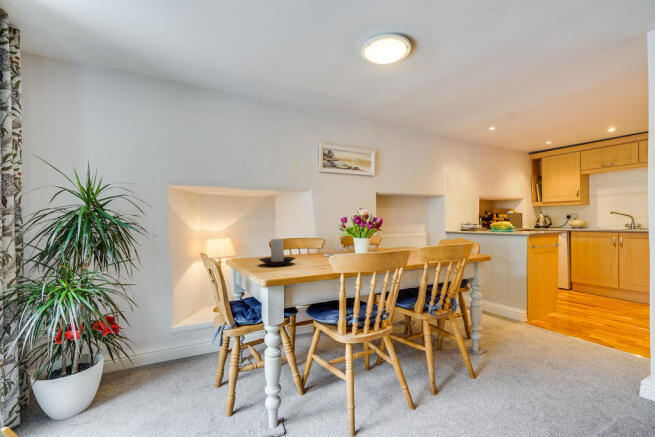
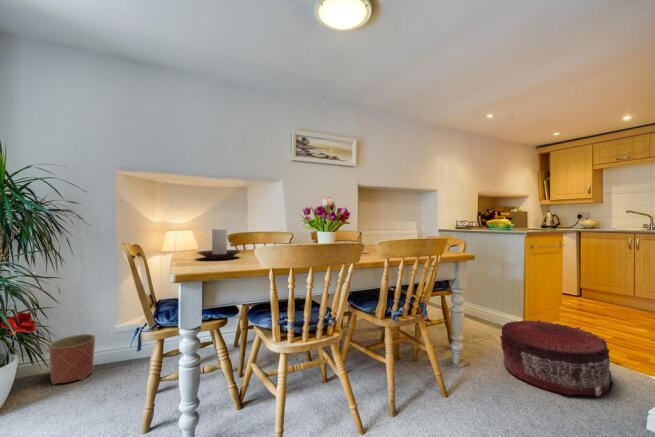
pouf: none [512,311,612,373] -> present [500,320,615,396]
planter: none [125,334,161,379] -> present [49,334,95,384]

